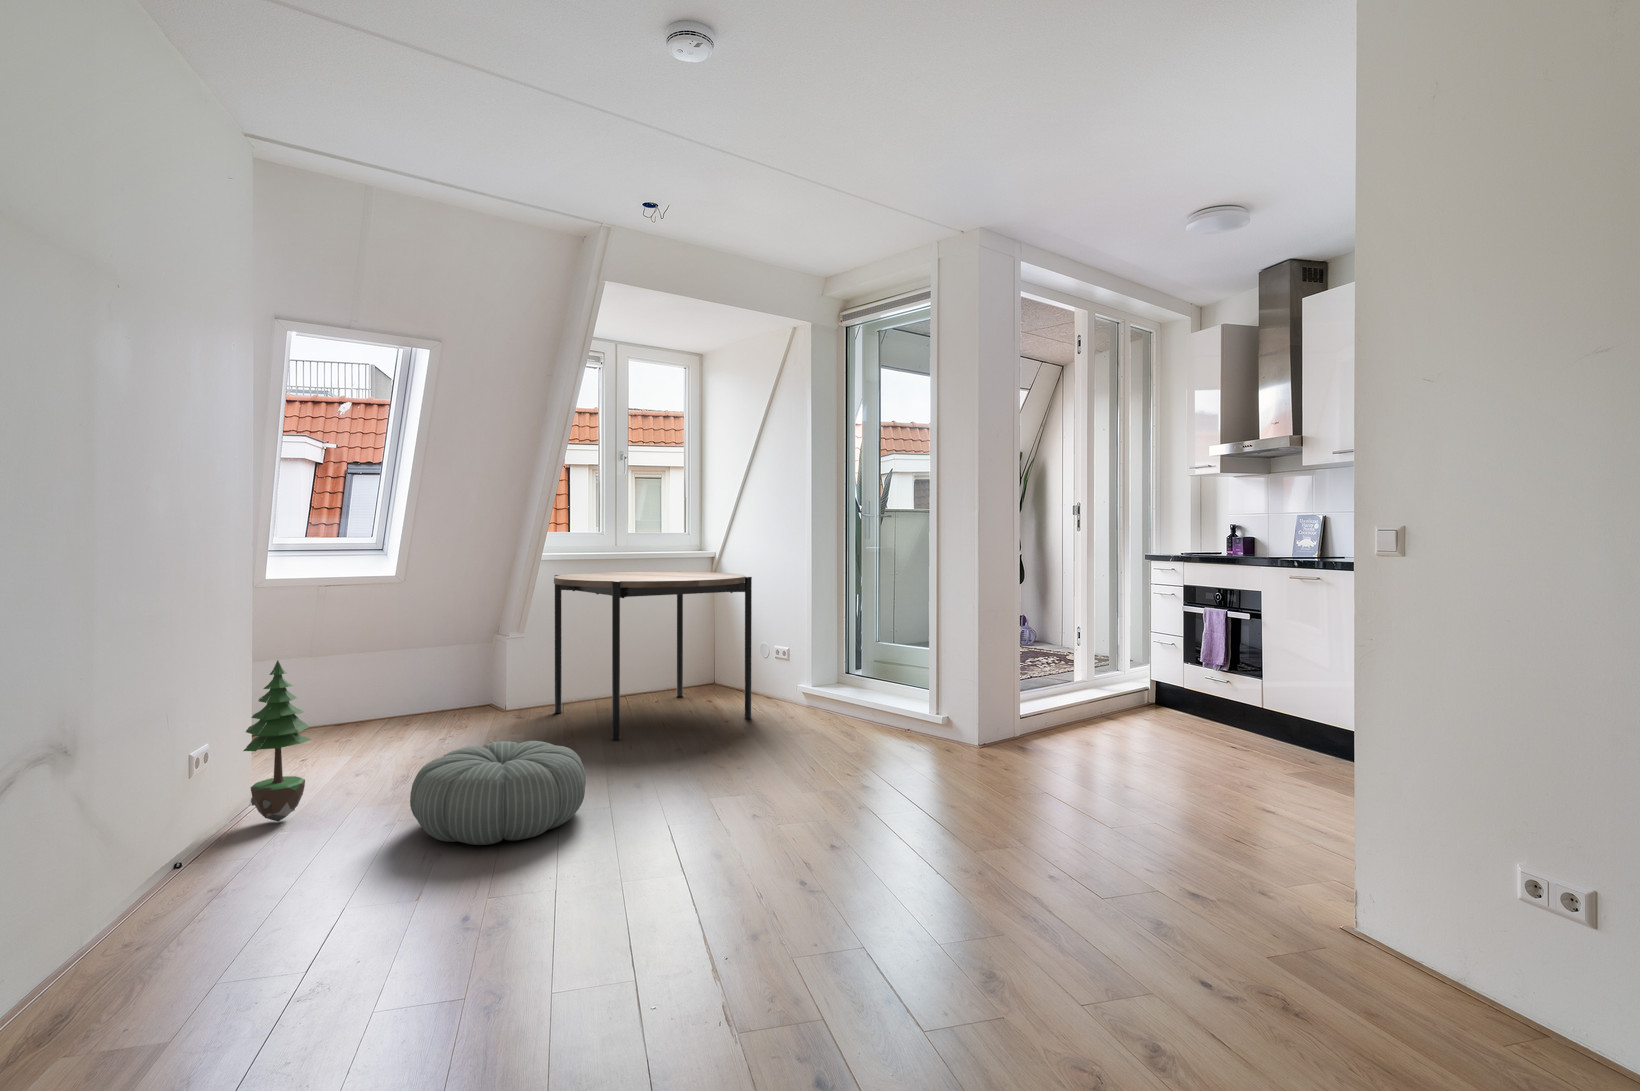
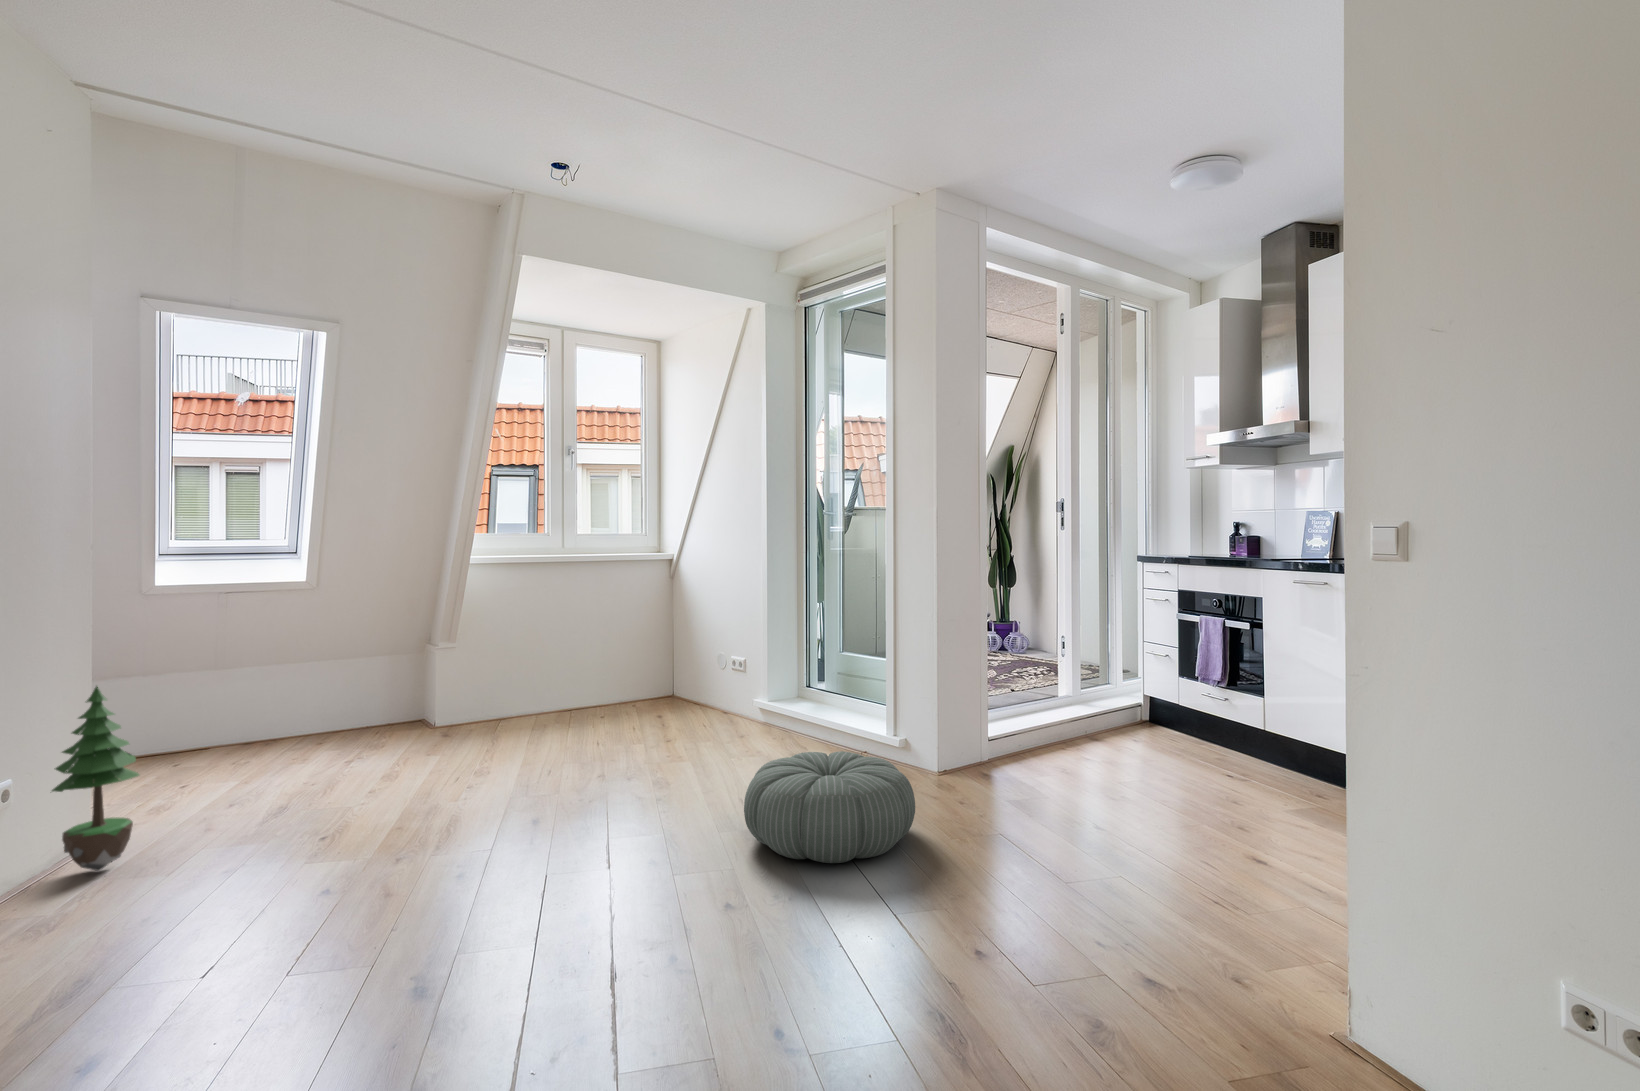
dining table: present [554,572,752,741] -> none [480,576,698,765]
pouf: present [410,741,586,845] -> present [744,751,915,863]

